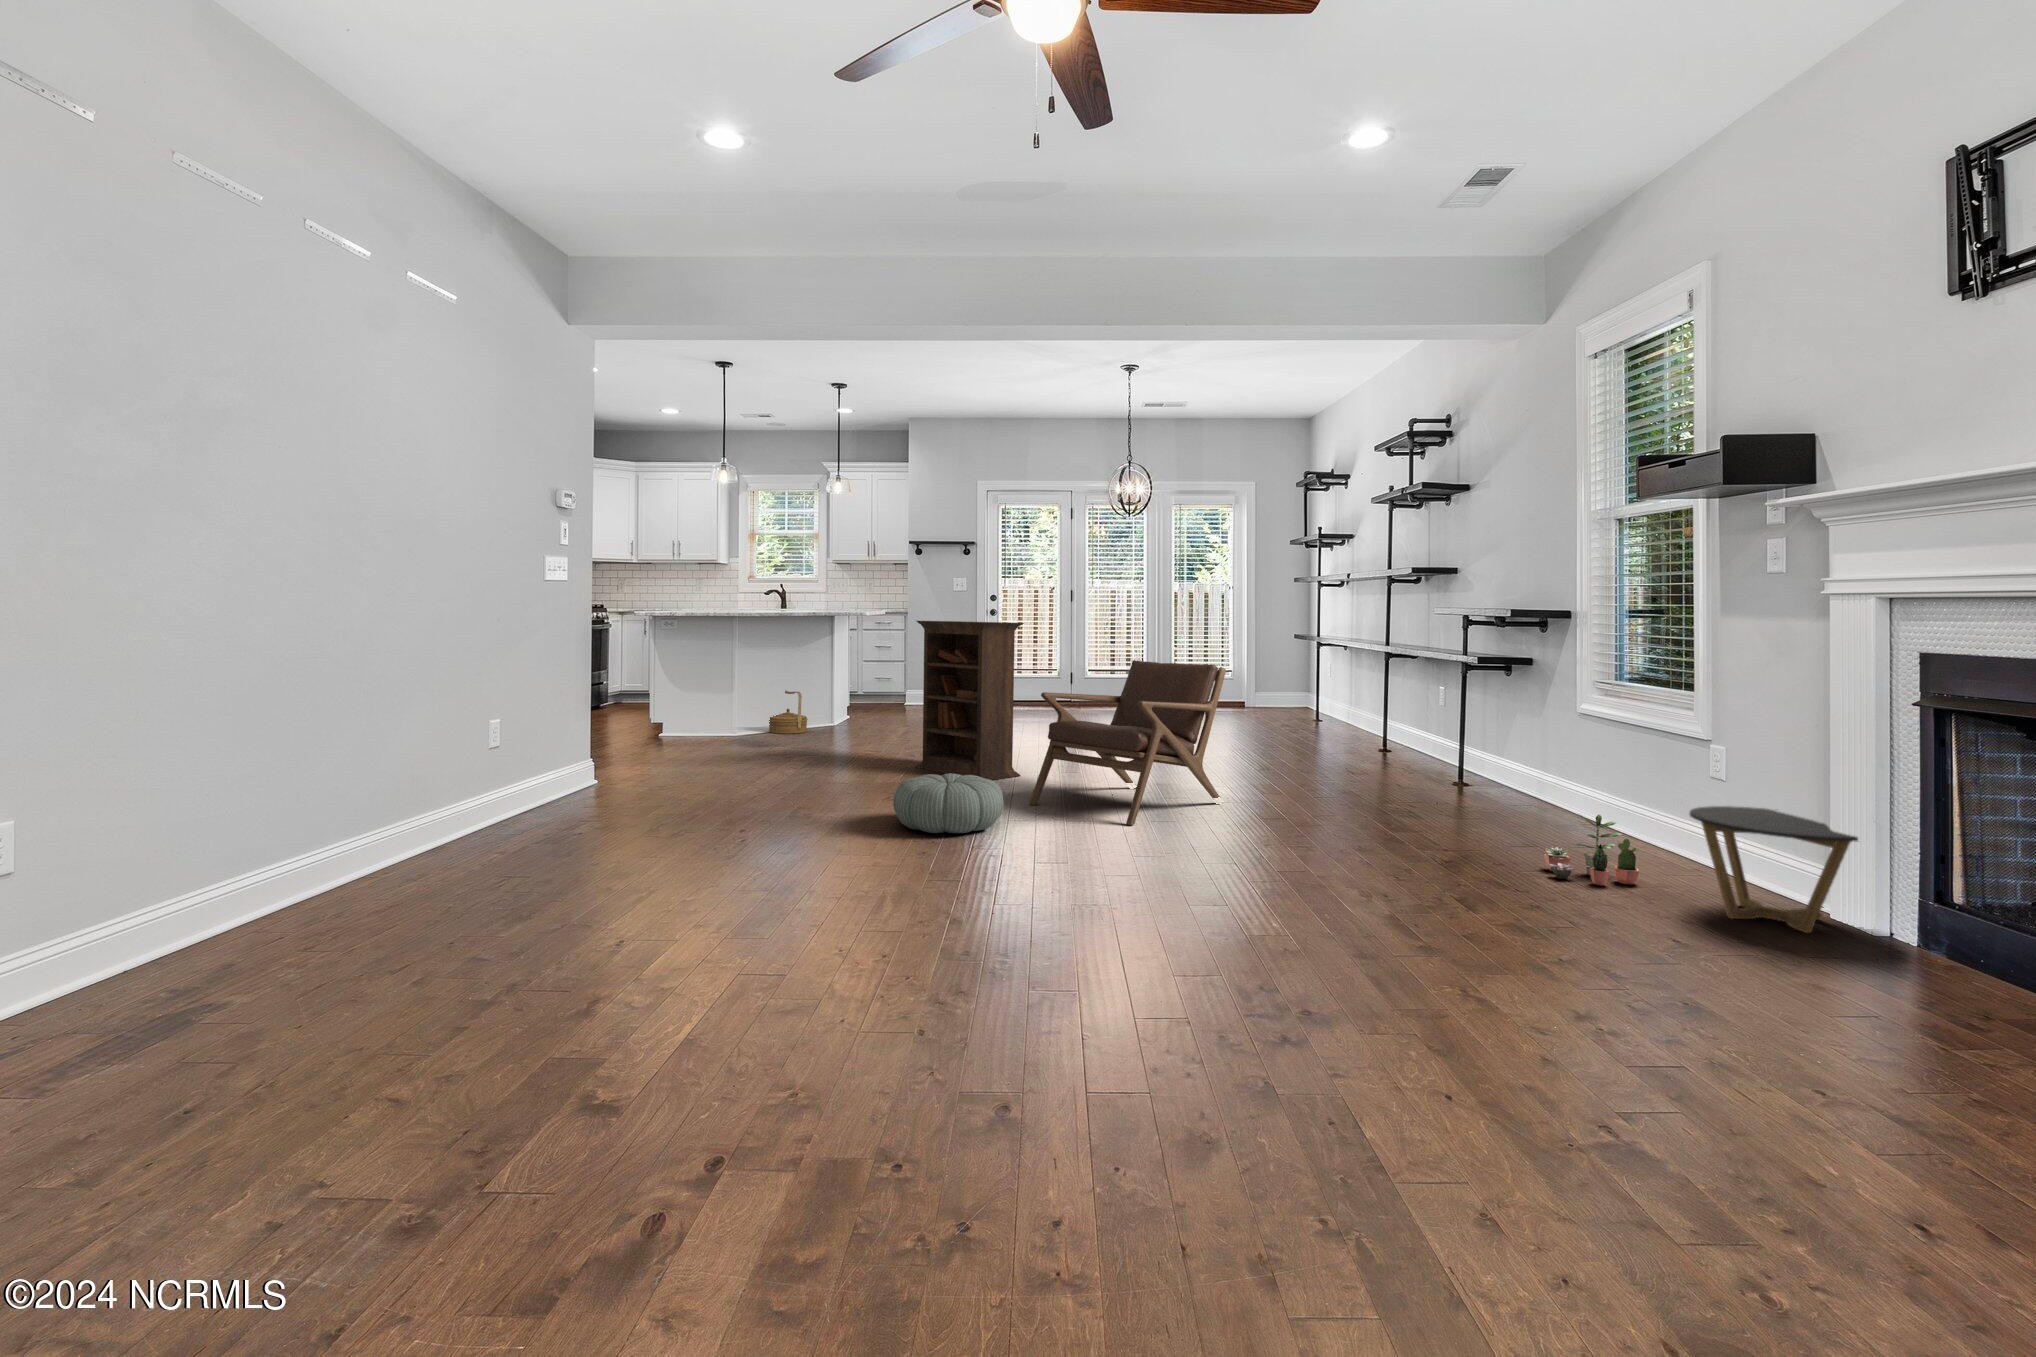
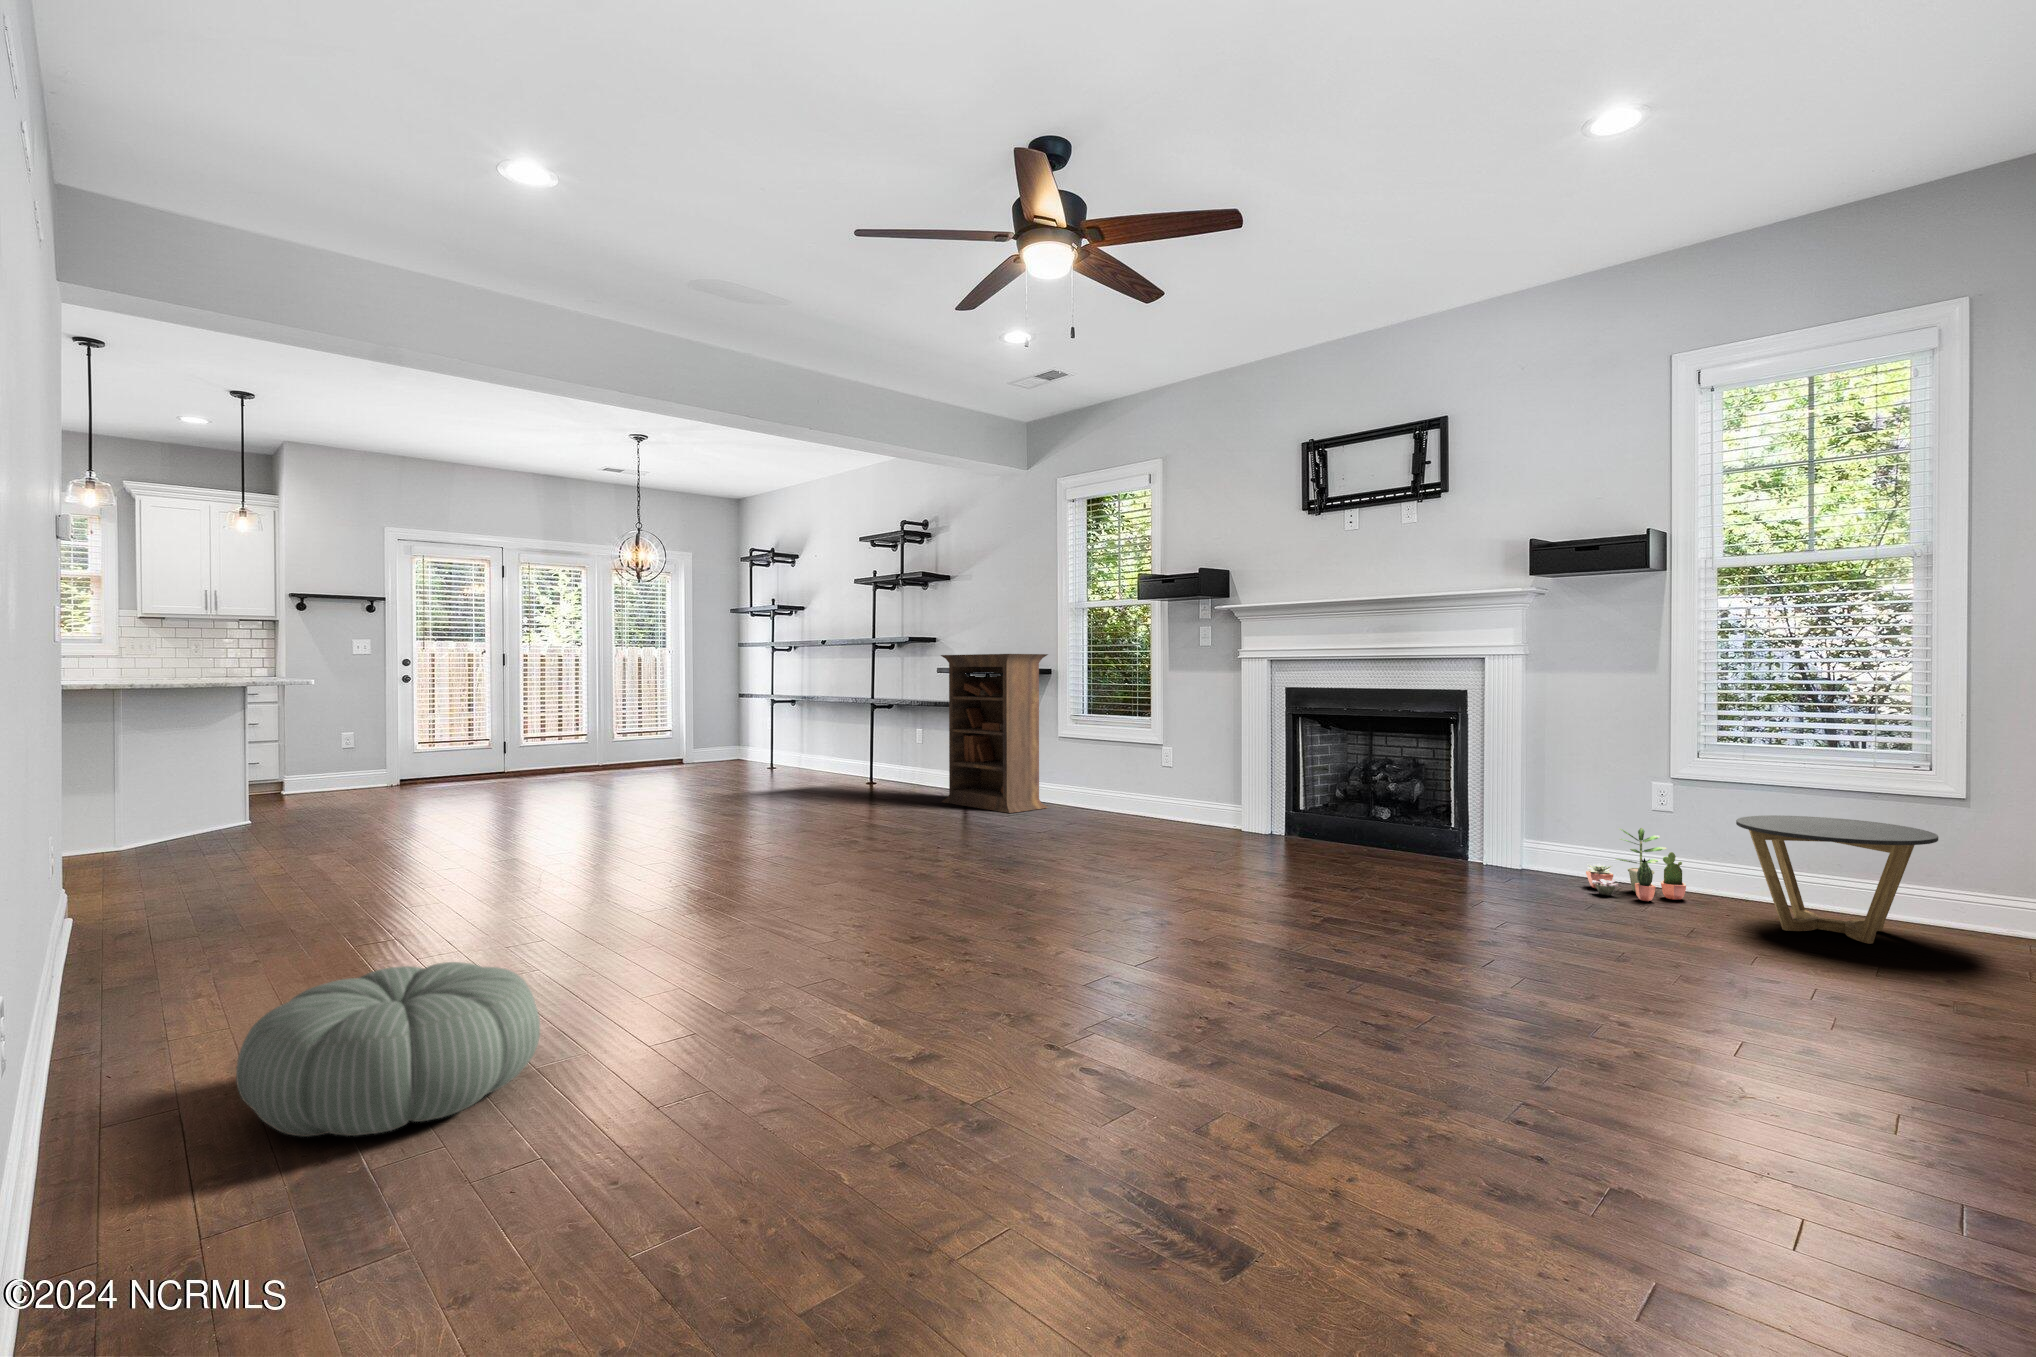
lounge chair: present [1029,660,1226,825] -> none [1056,688,1253,851]
woven basket: present [769,690,808,734] -> none [797,730,836,774]
pouf: present [893,773,1004,833] -> present [236,962,540,1137]

